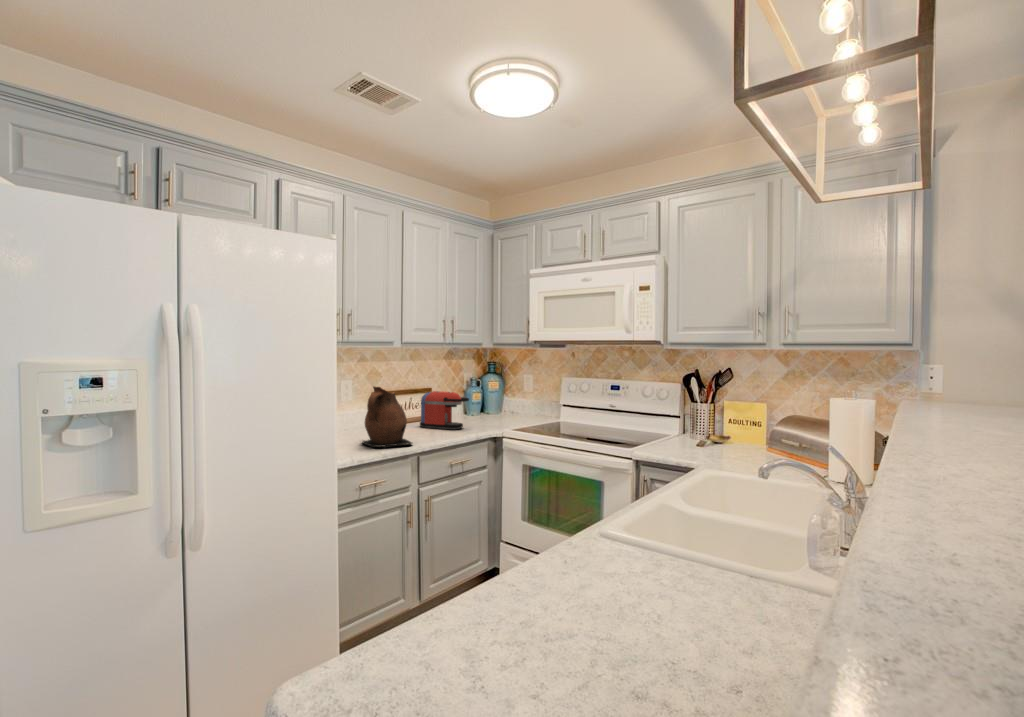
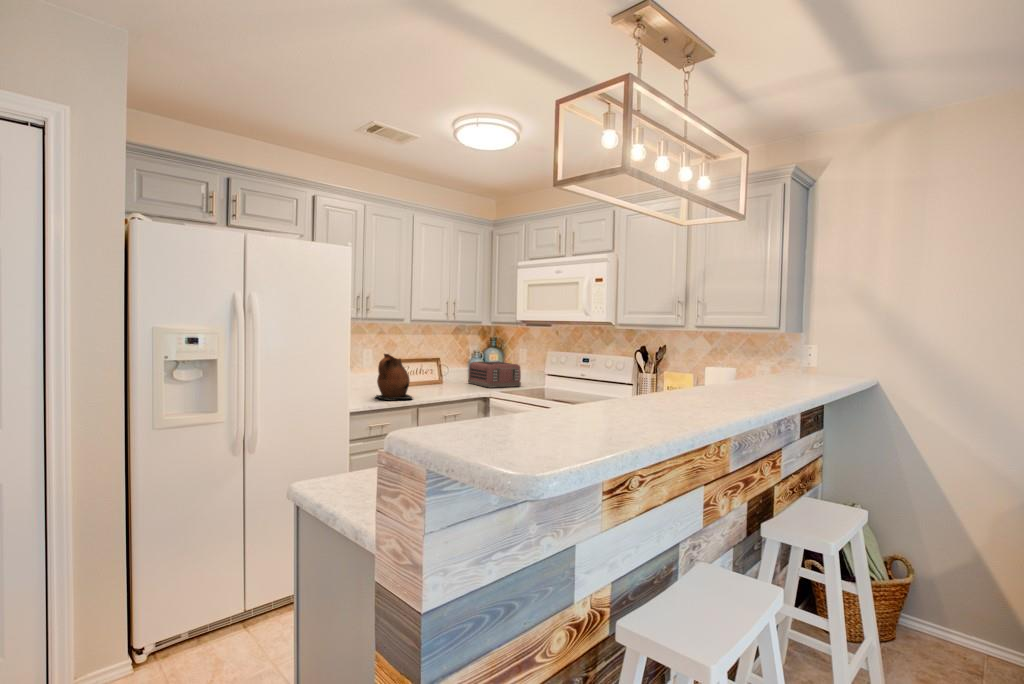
coffee maker: present [420,391,469,429] -> none [427,360,465,390]
toaster: none [466,391,532,424] -> present [468,361,521,388]

